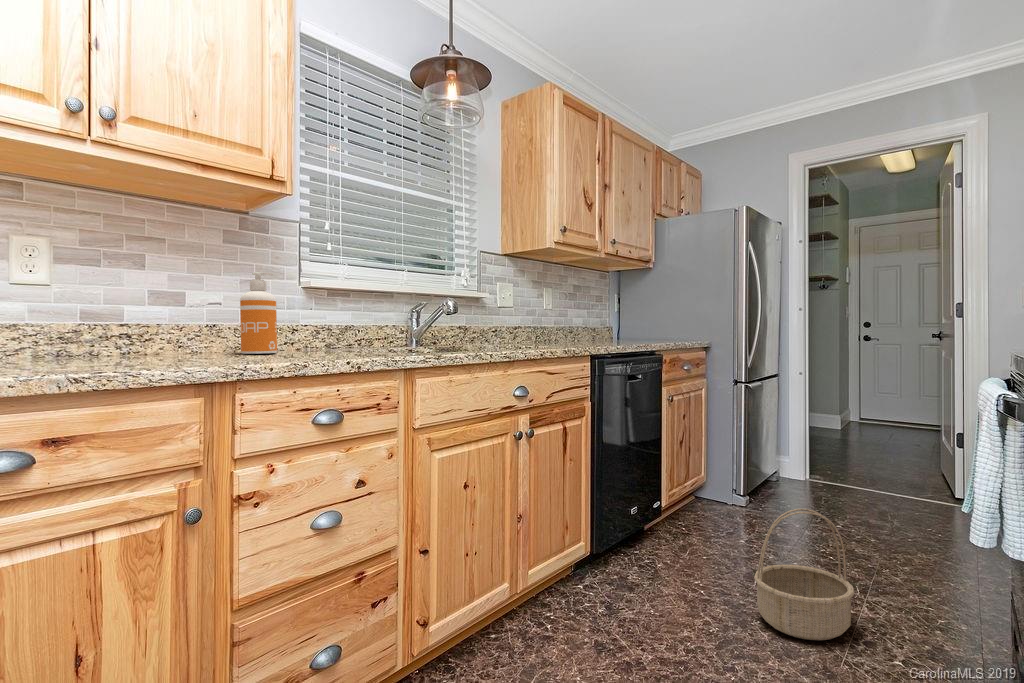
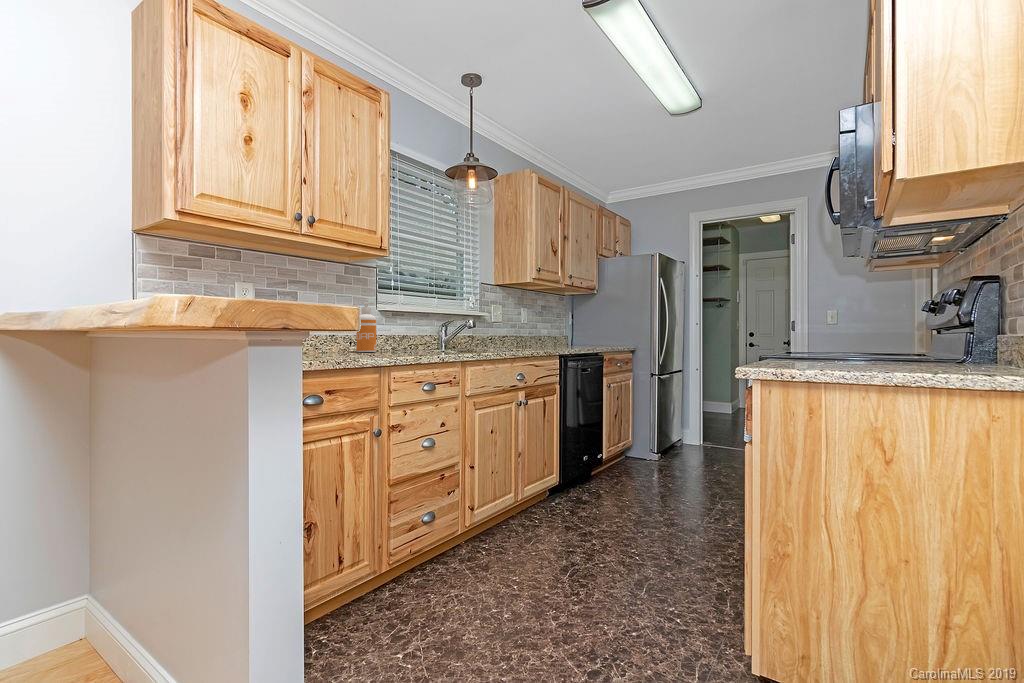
basket: present [754,509,854,640] -> none [658,446,713,520]

